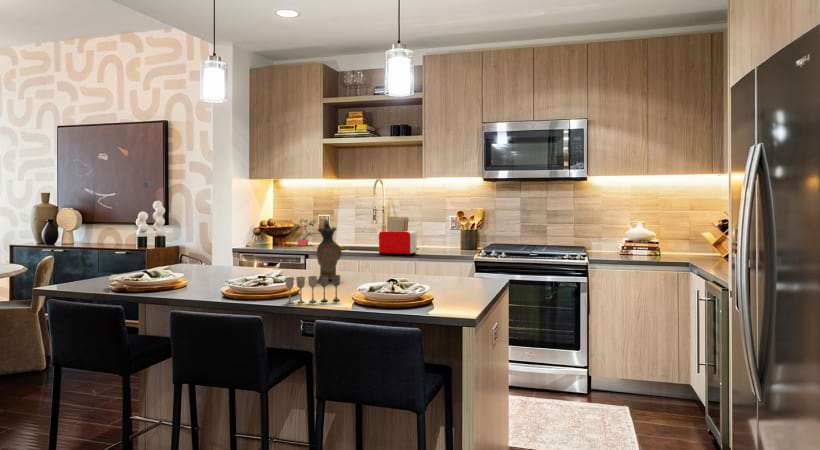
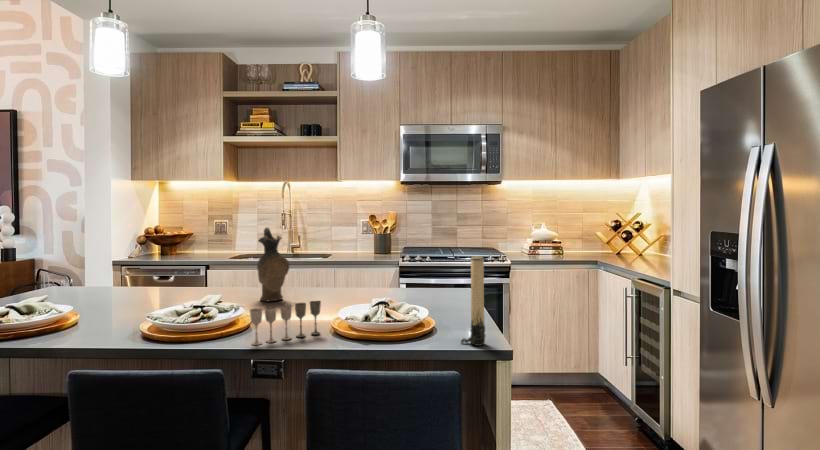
toaster: present [379,217,417,256] -> none [295,222,336,263]
potted plant: present [283,219,317,246] -> none [168,225,216,256]
candle: none [435,243,453,313] -> present [461,256,485,346]

